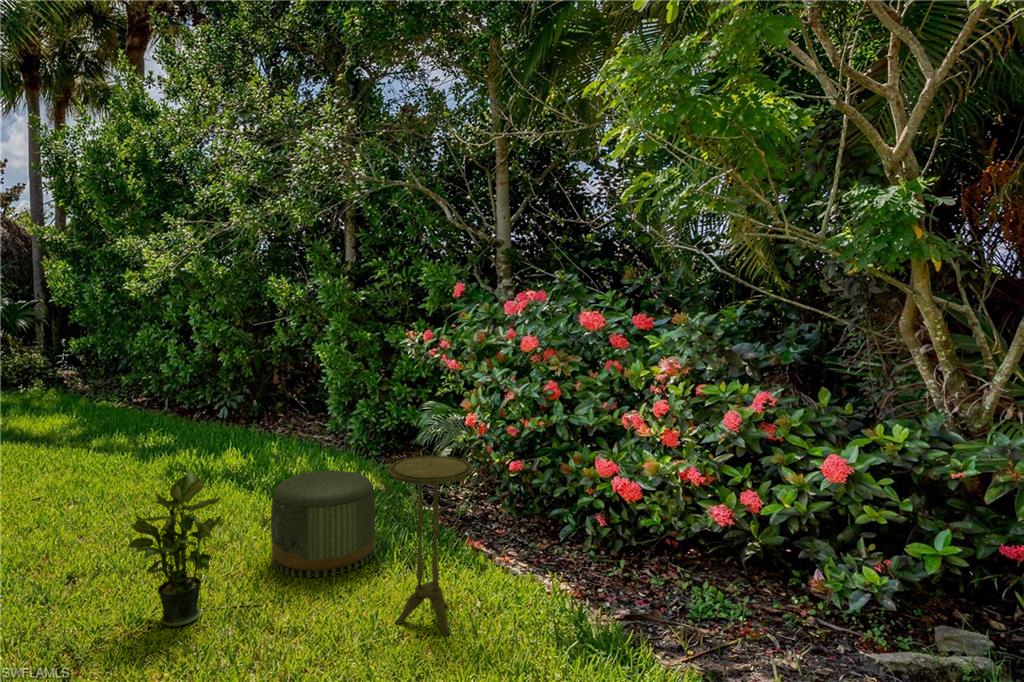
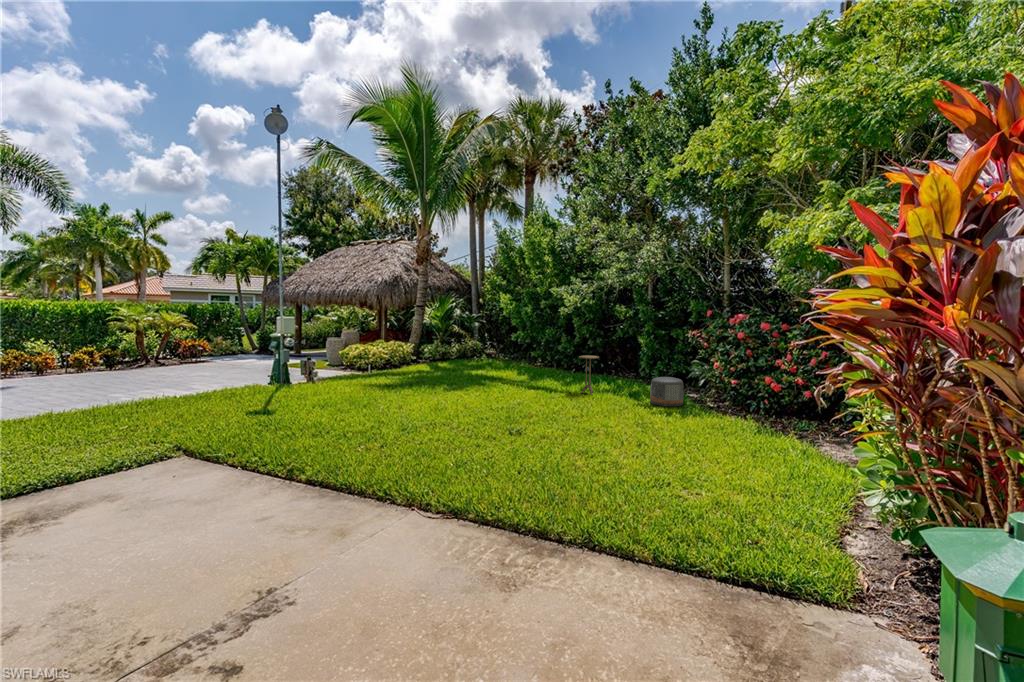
side table: present [388,456,473,636] -> present [579,355,599,395]
potted plant: present [128,470,222,627] -> none [623,369,646,410]

